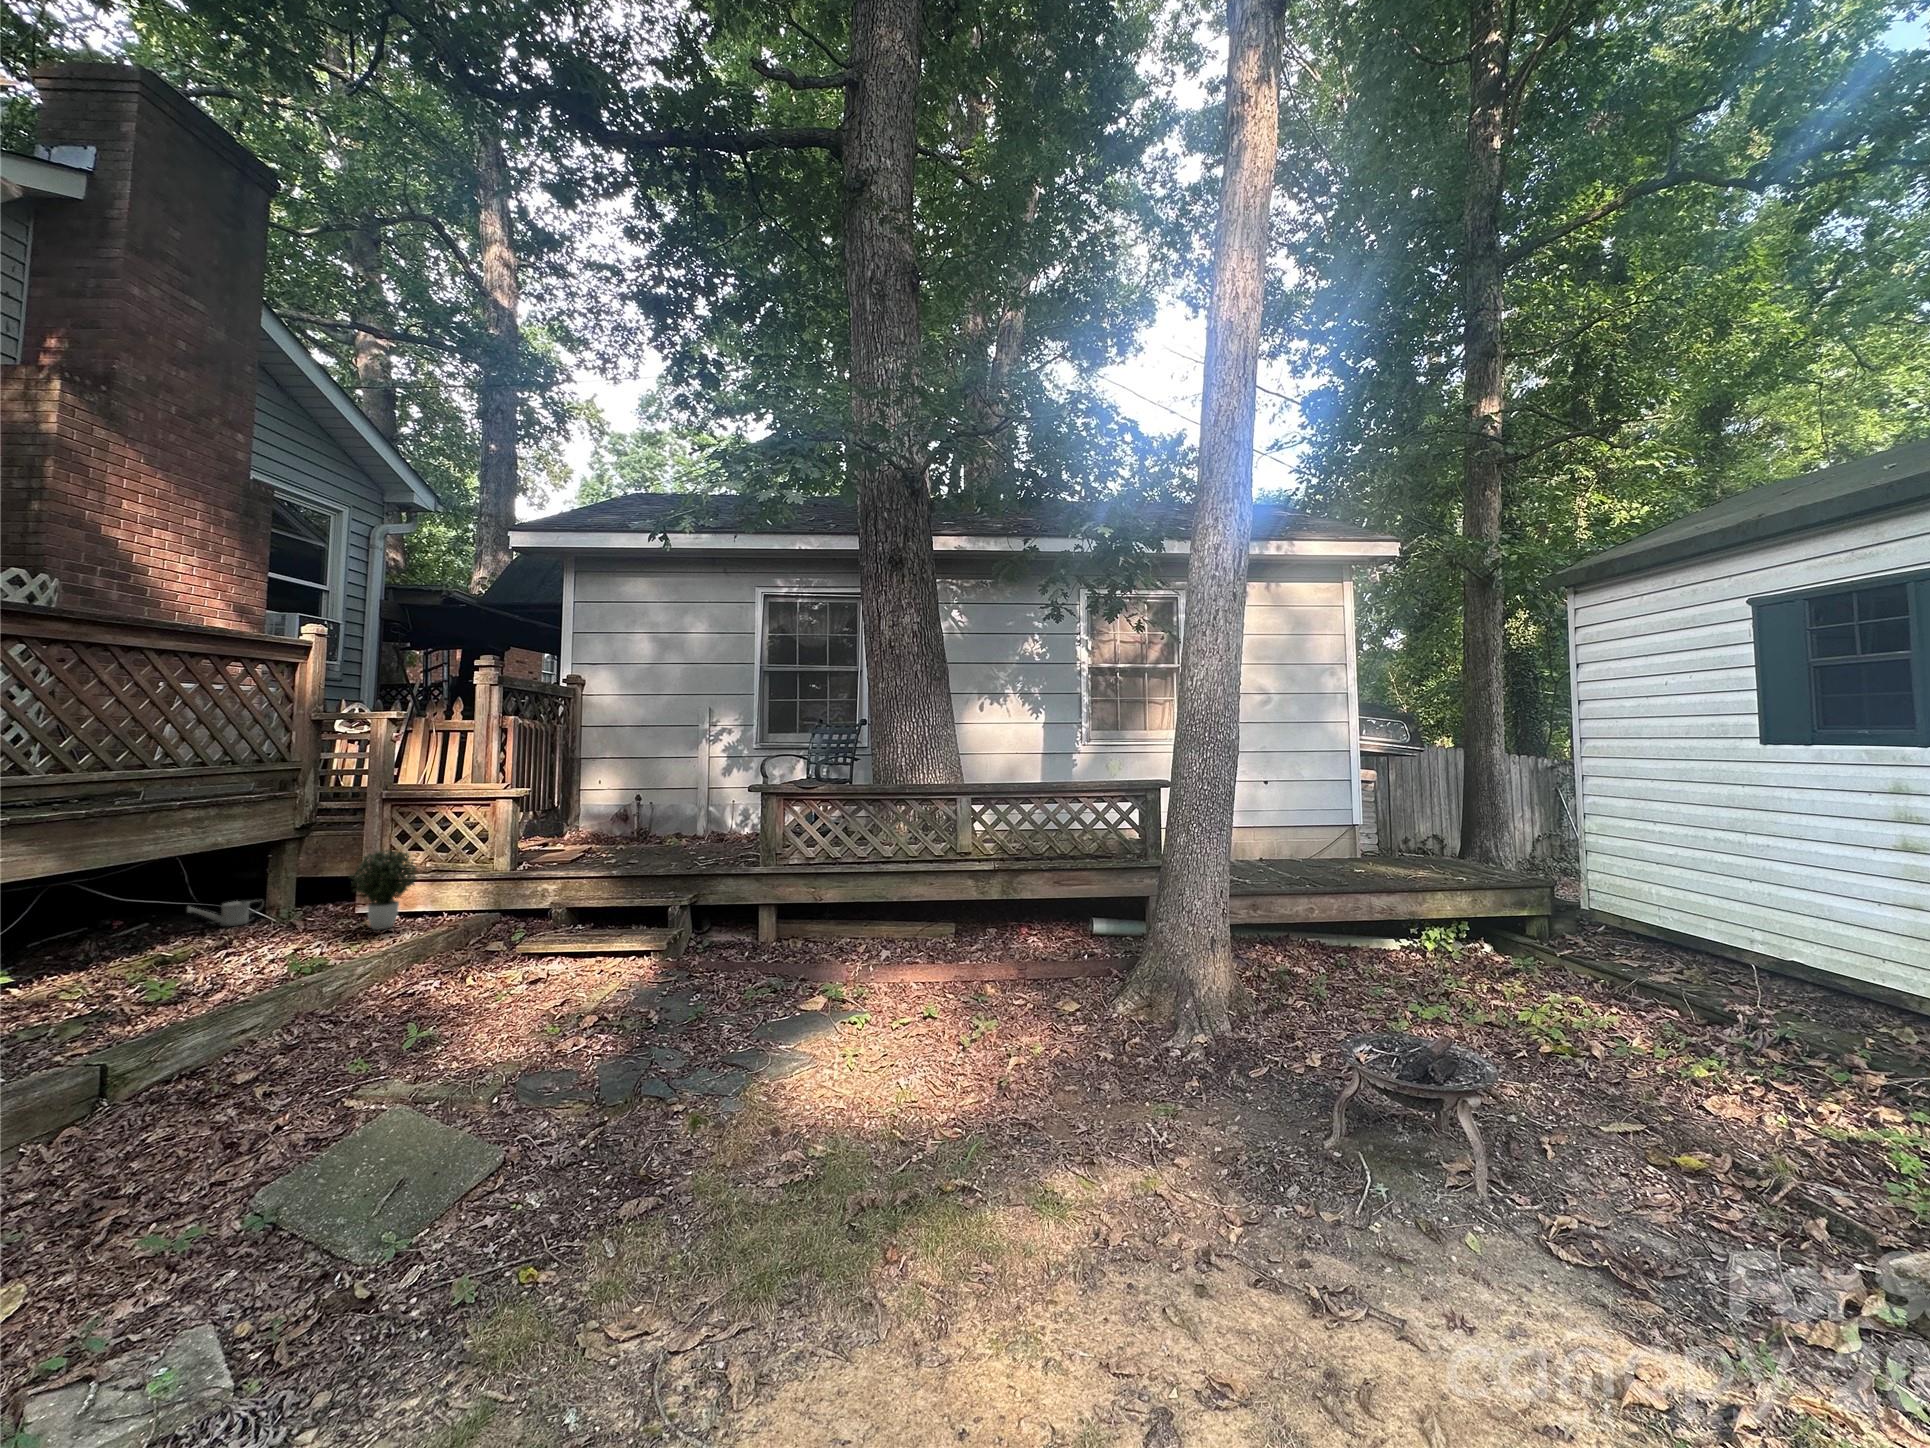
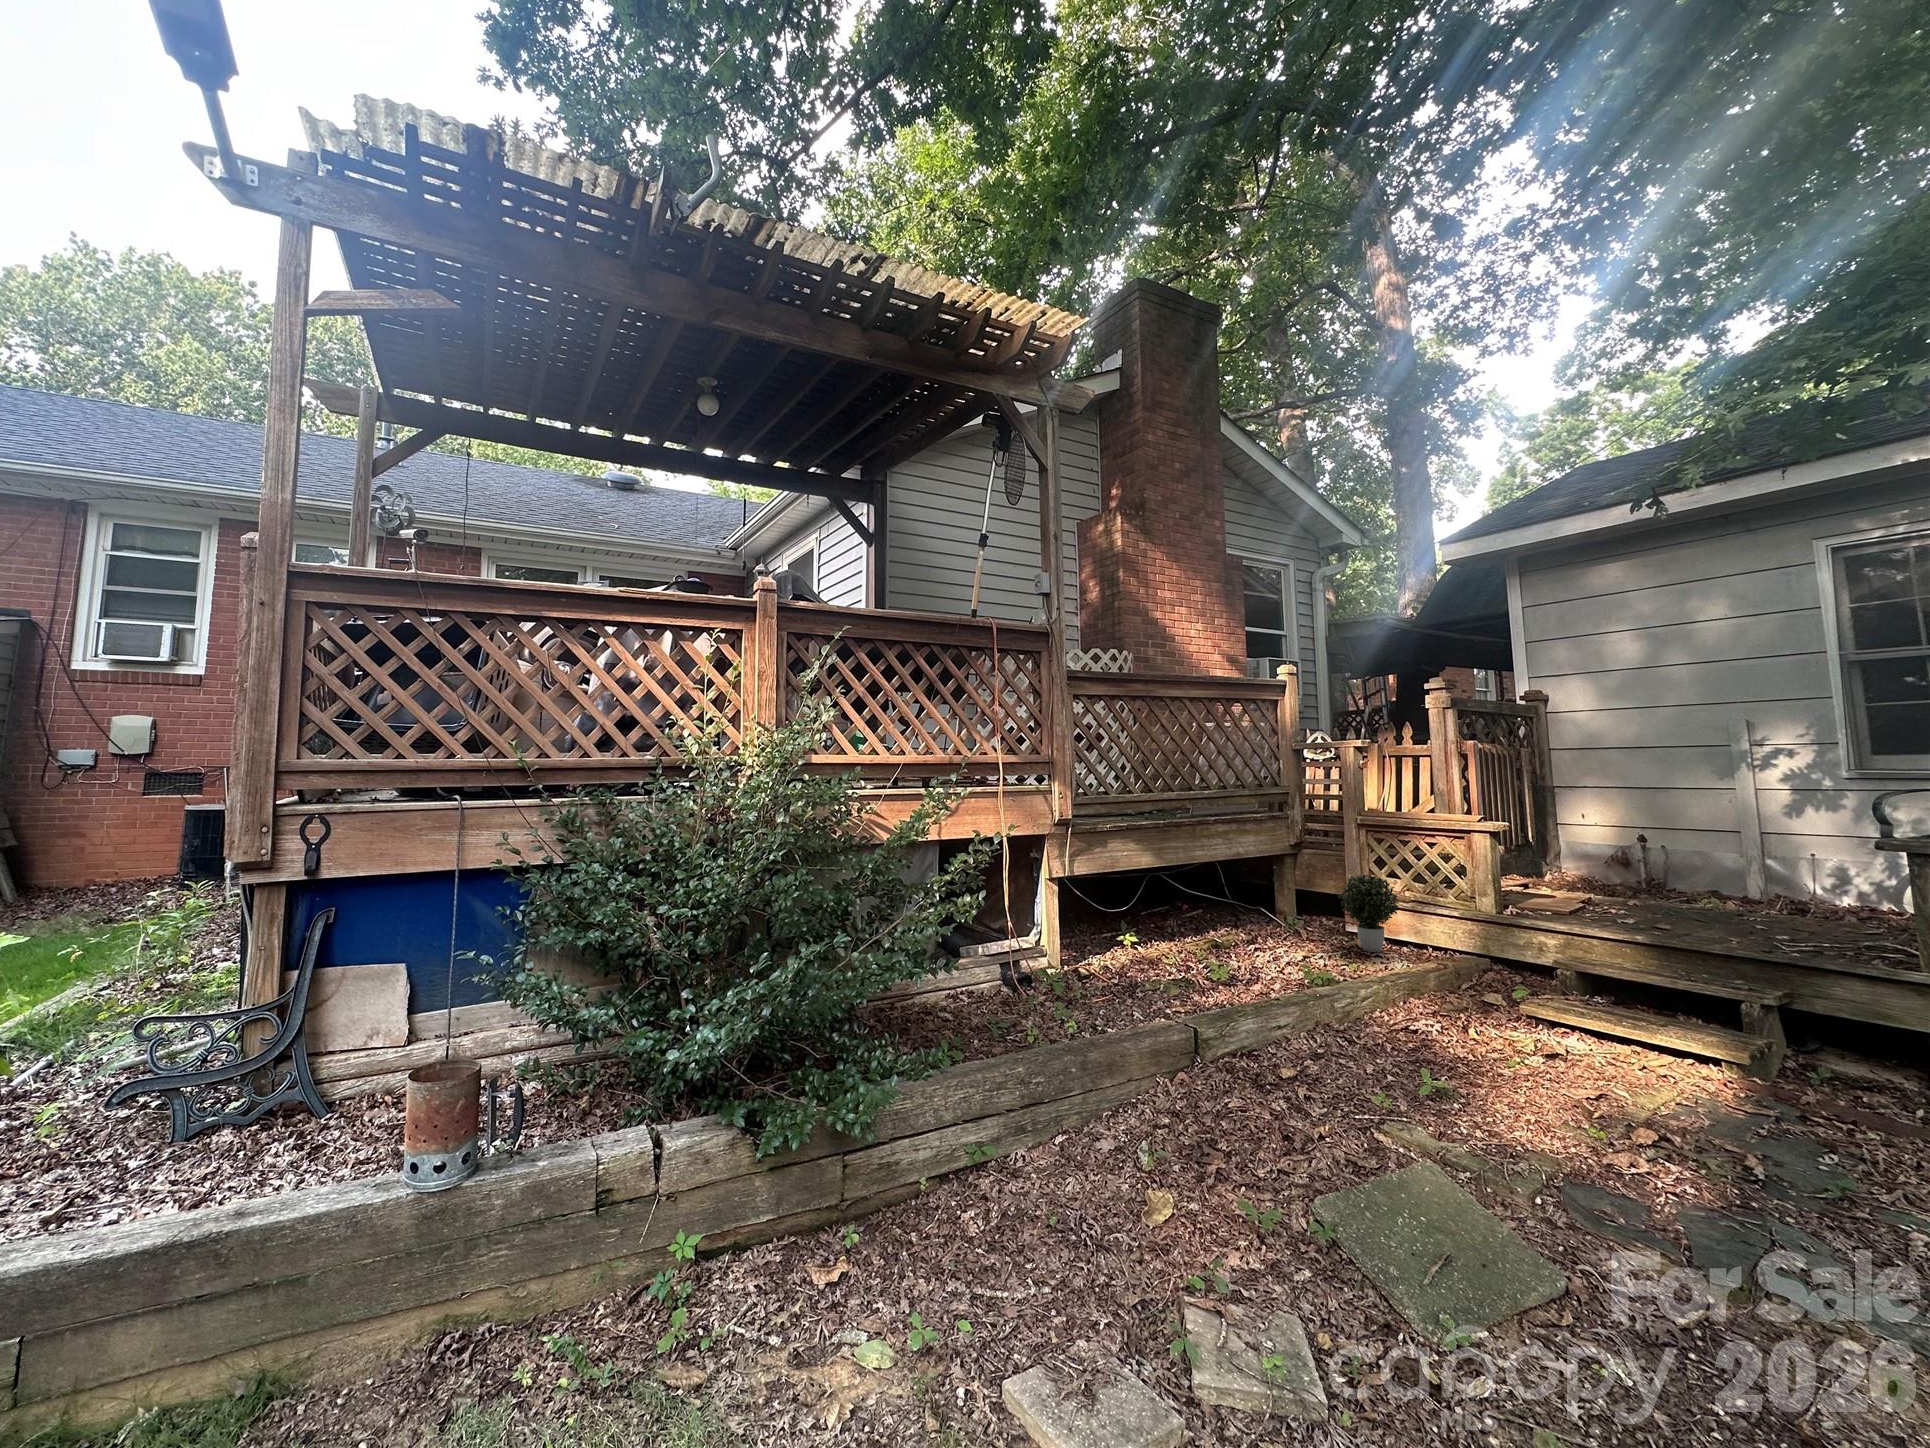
watering can: present [187,900,264,926] -> none [1225,901,1275,924]

